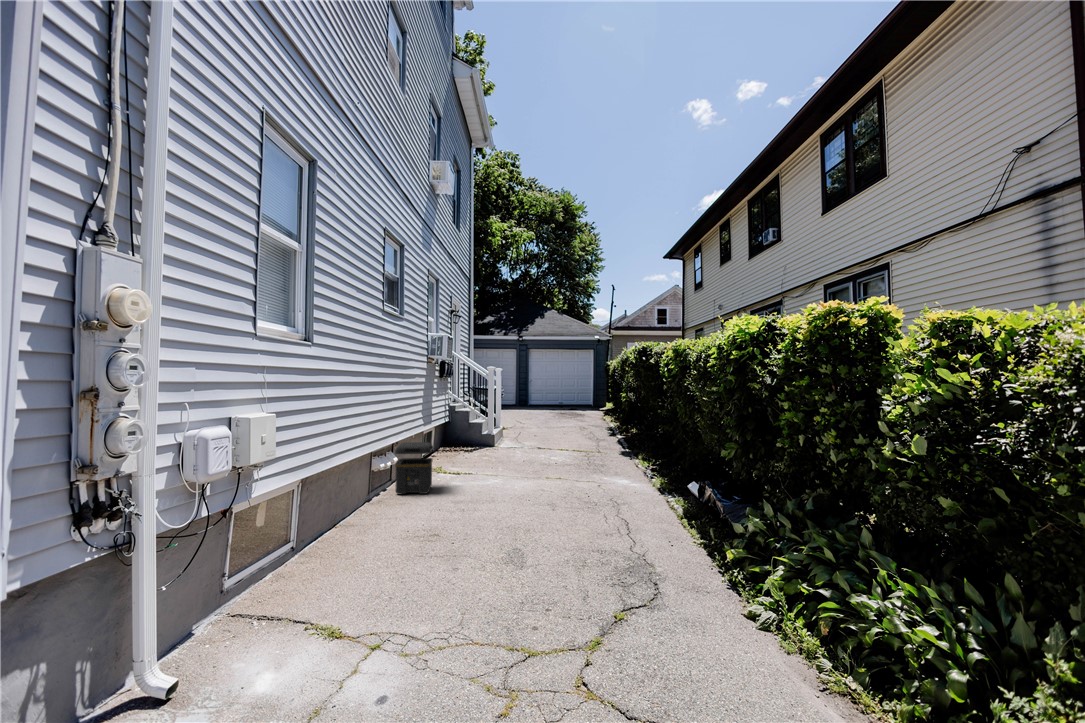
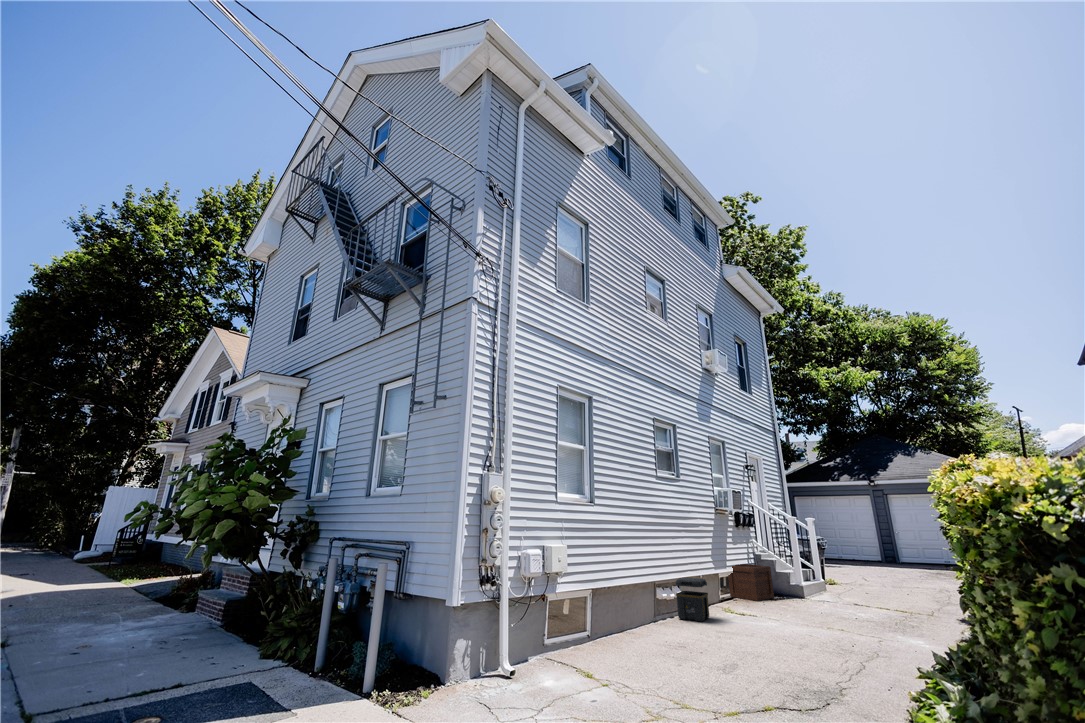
wooden crate: none [429,419,474,458] -> present [728,564,774,601]

